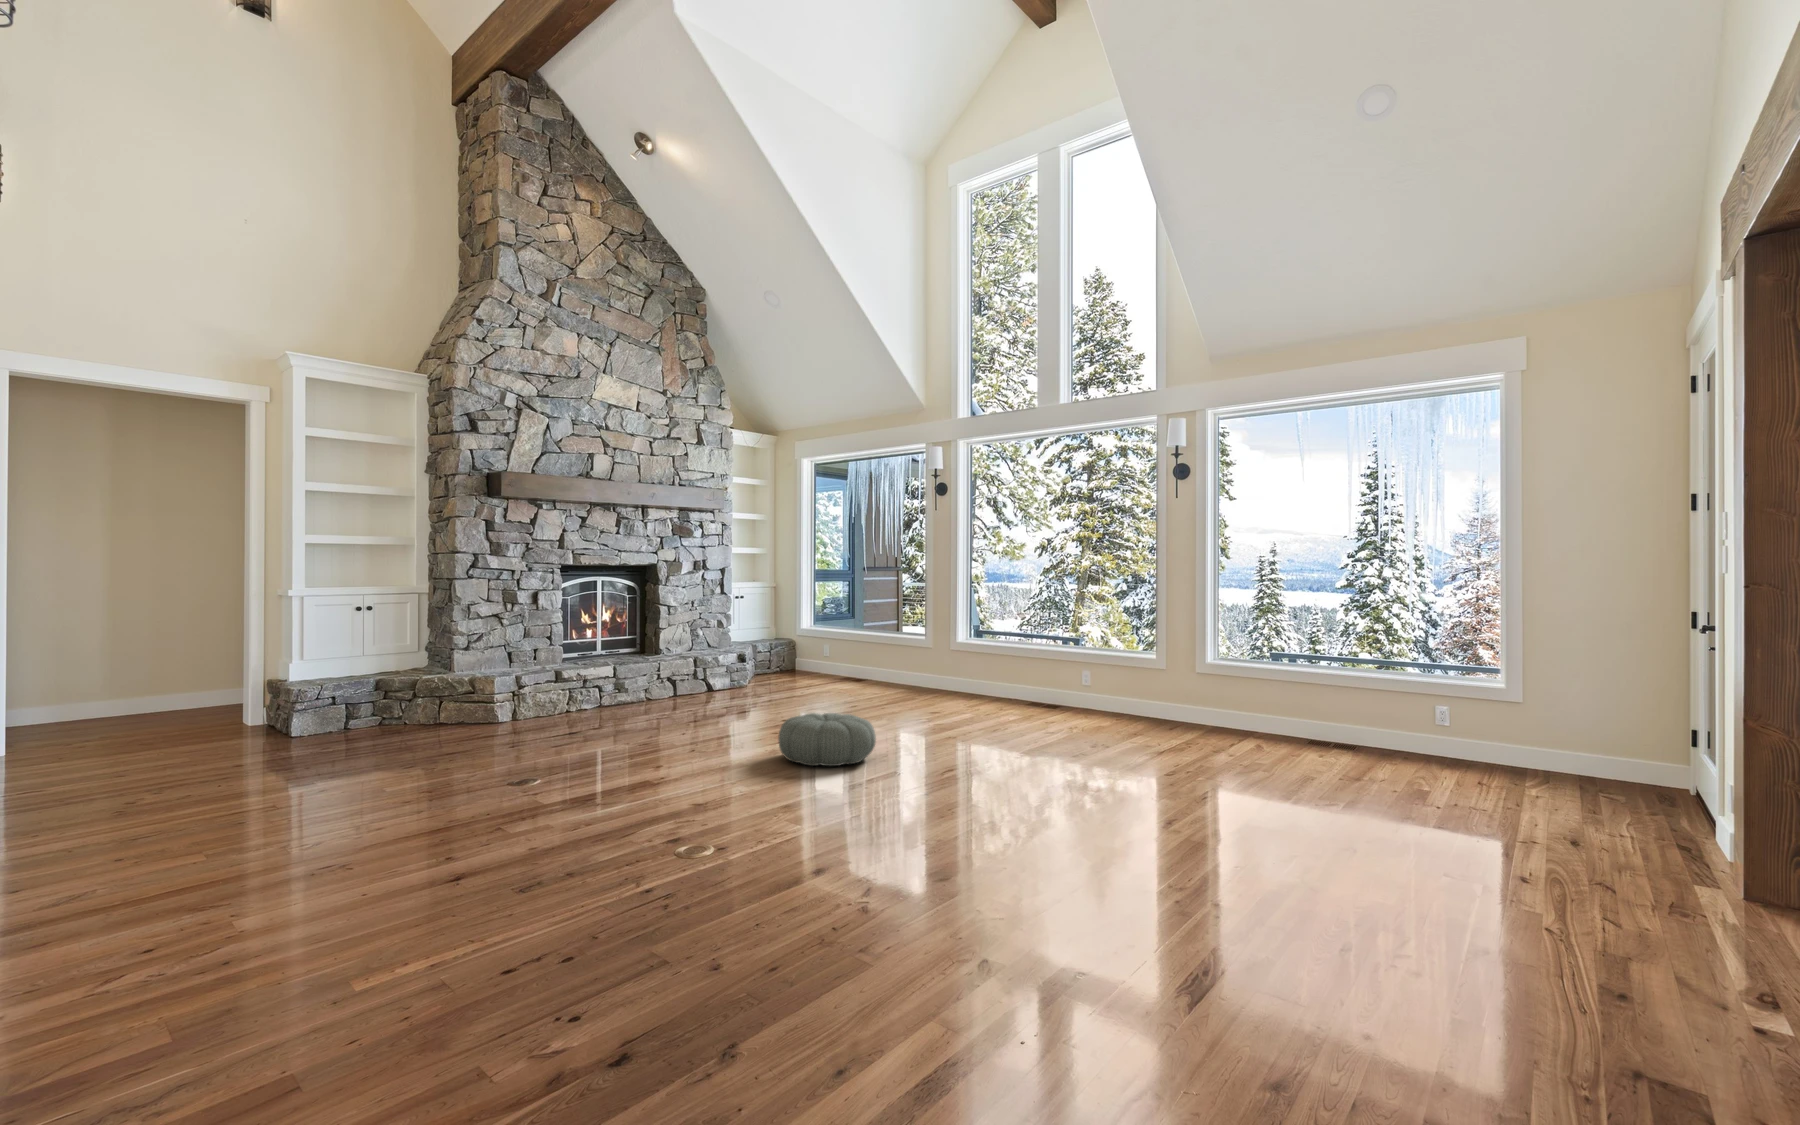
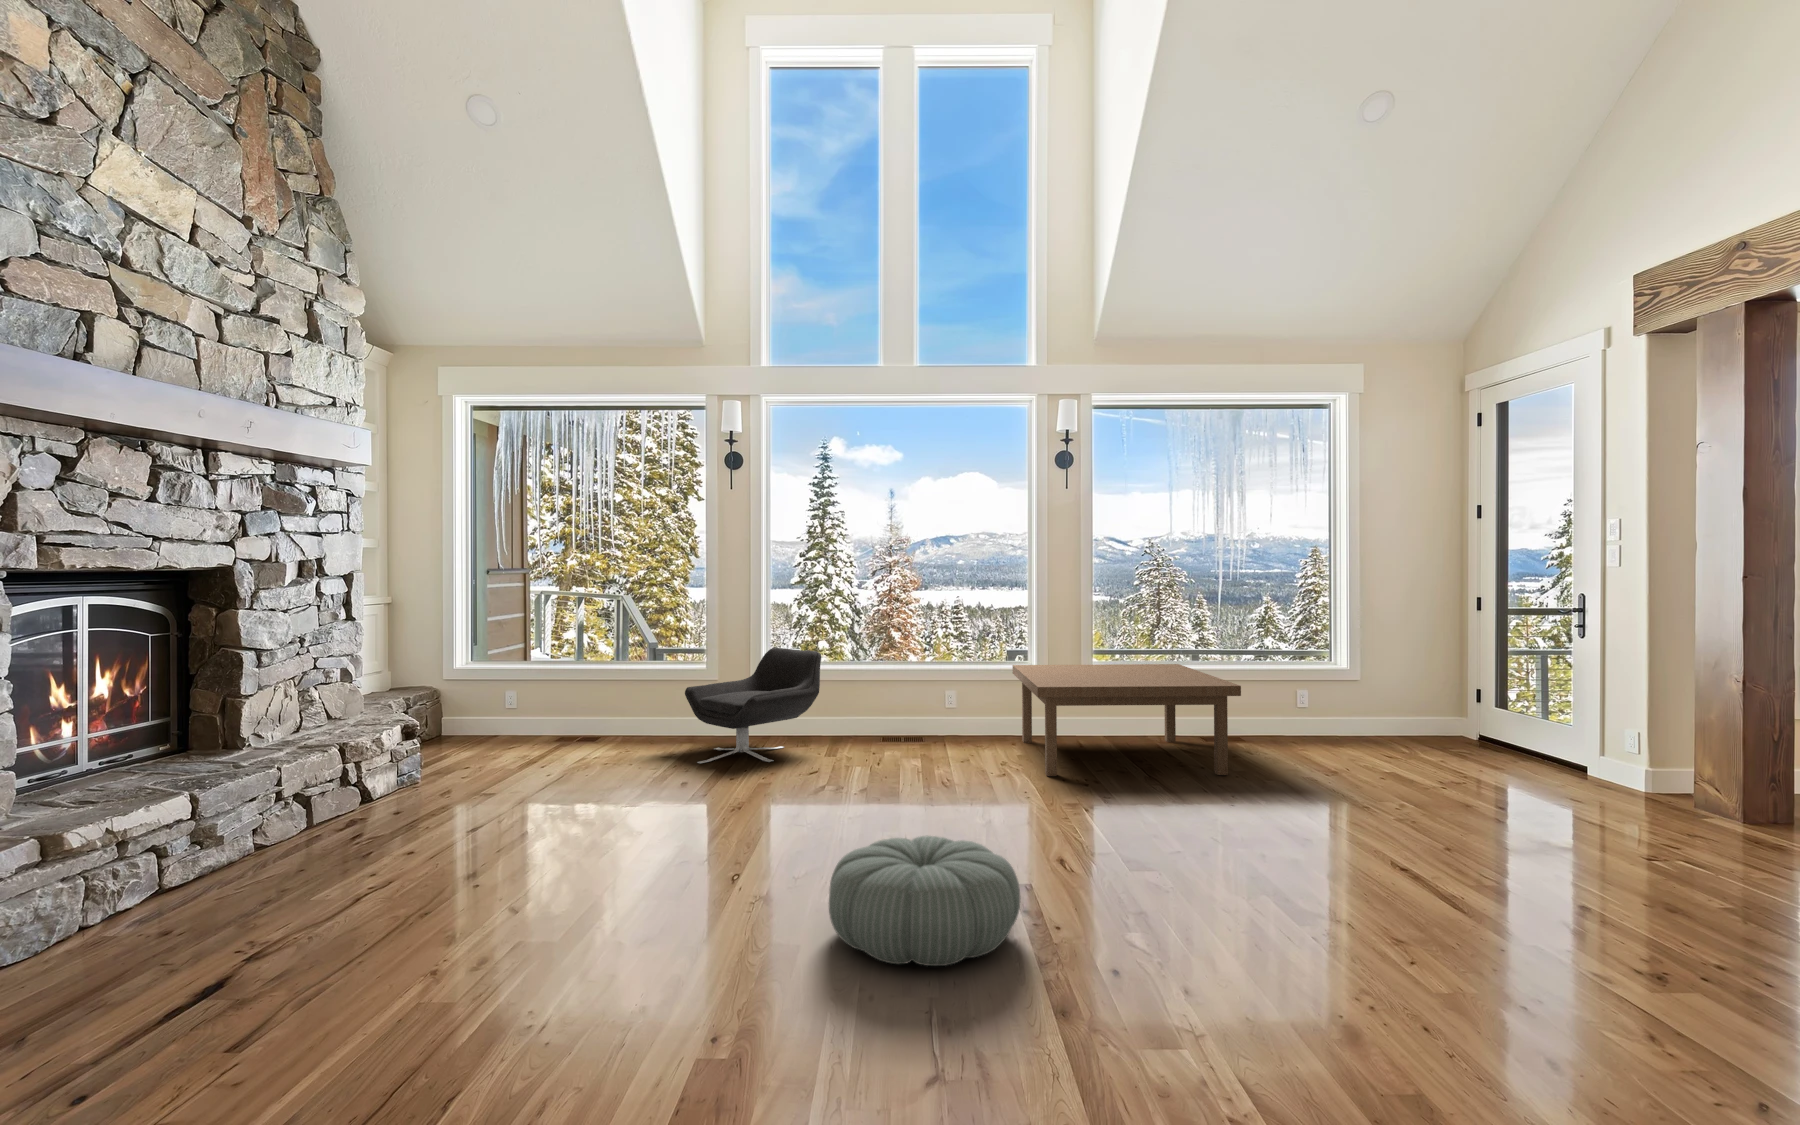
lounge chair: none [892,627,981,699] -> present [685,647,821,763]
coffee table: none [1070,651,1259,742] -> present [1013,664,1241,776]

